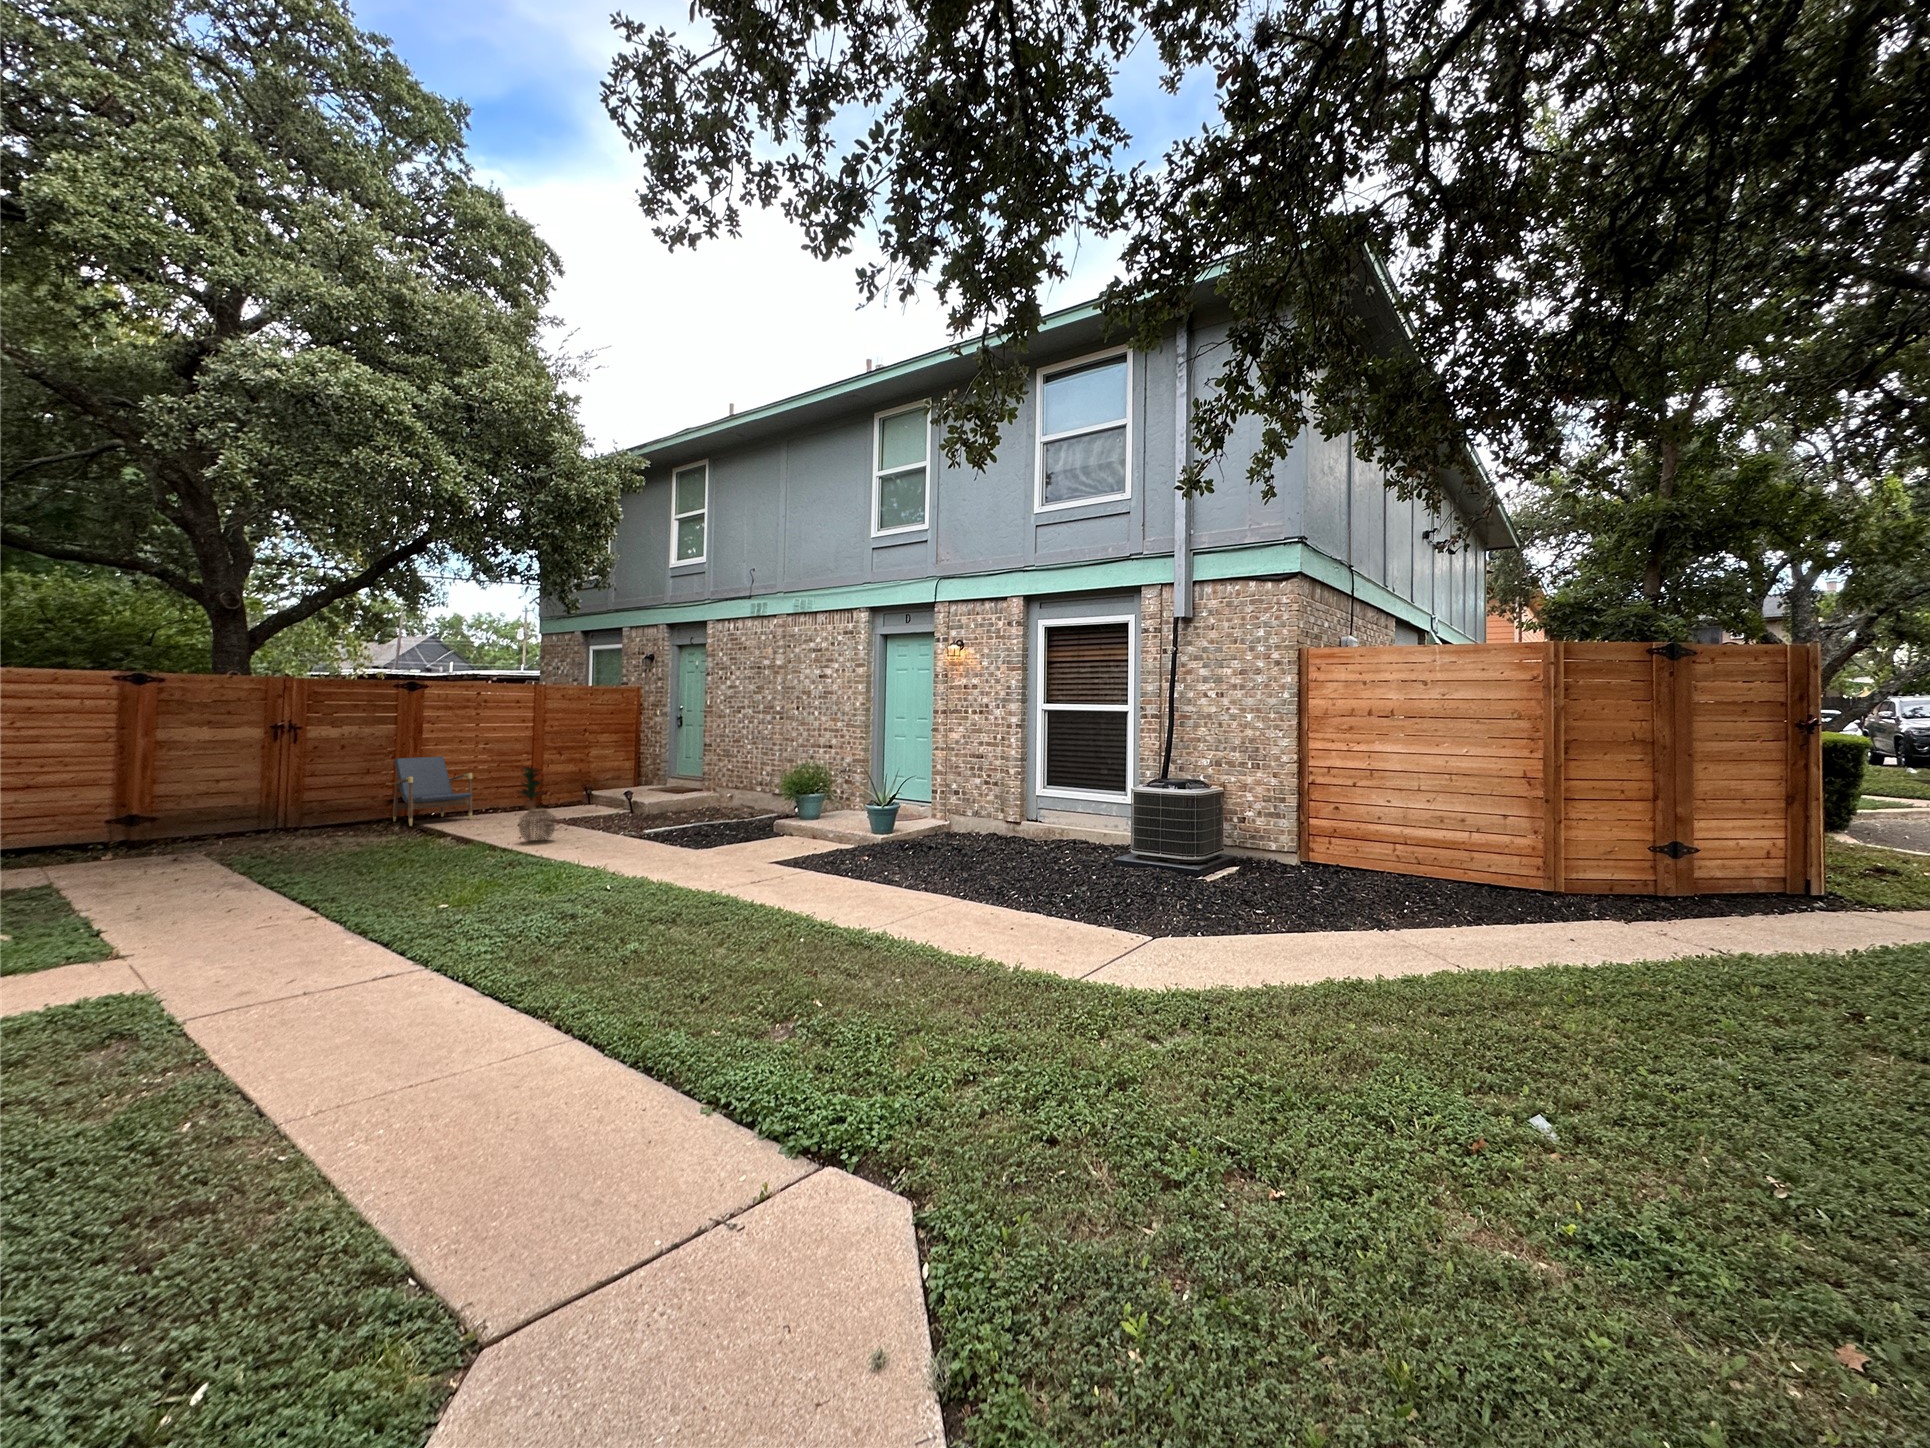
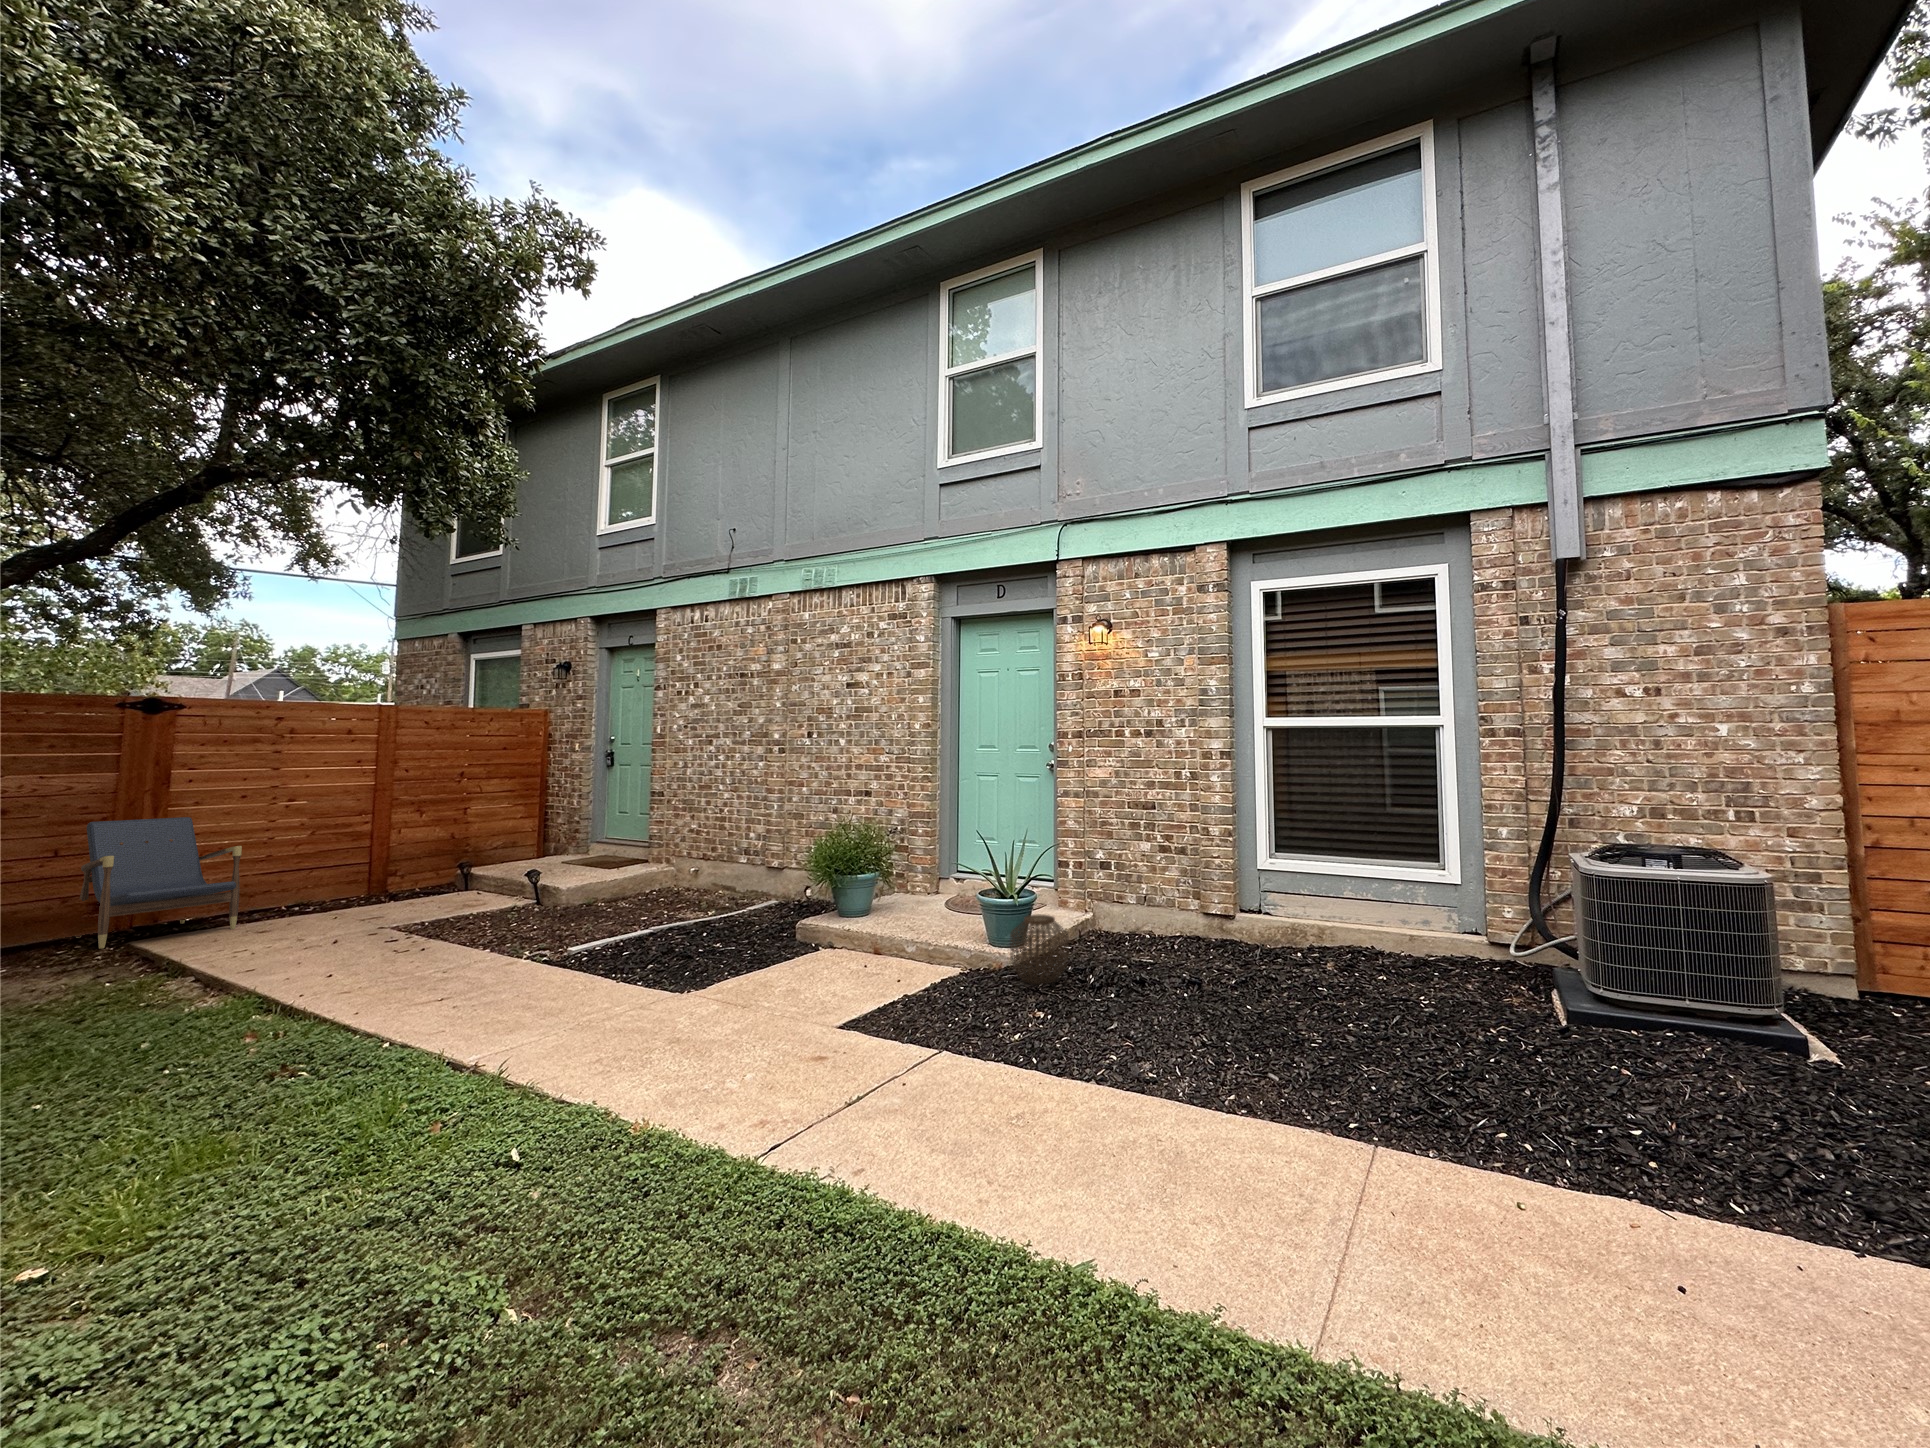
potted plant: present [518,767,540,809] -> none [329,831,385,903]
woven basket: present [519,808,556,843] -> present [1010,915,1069,984]

